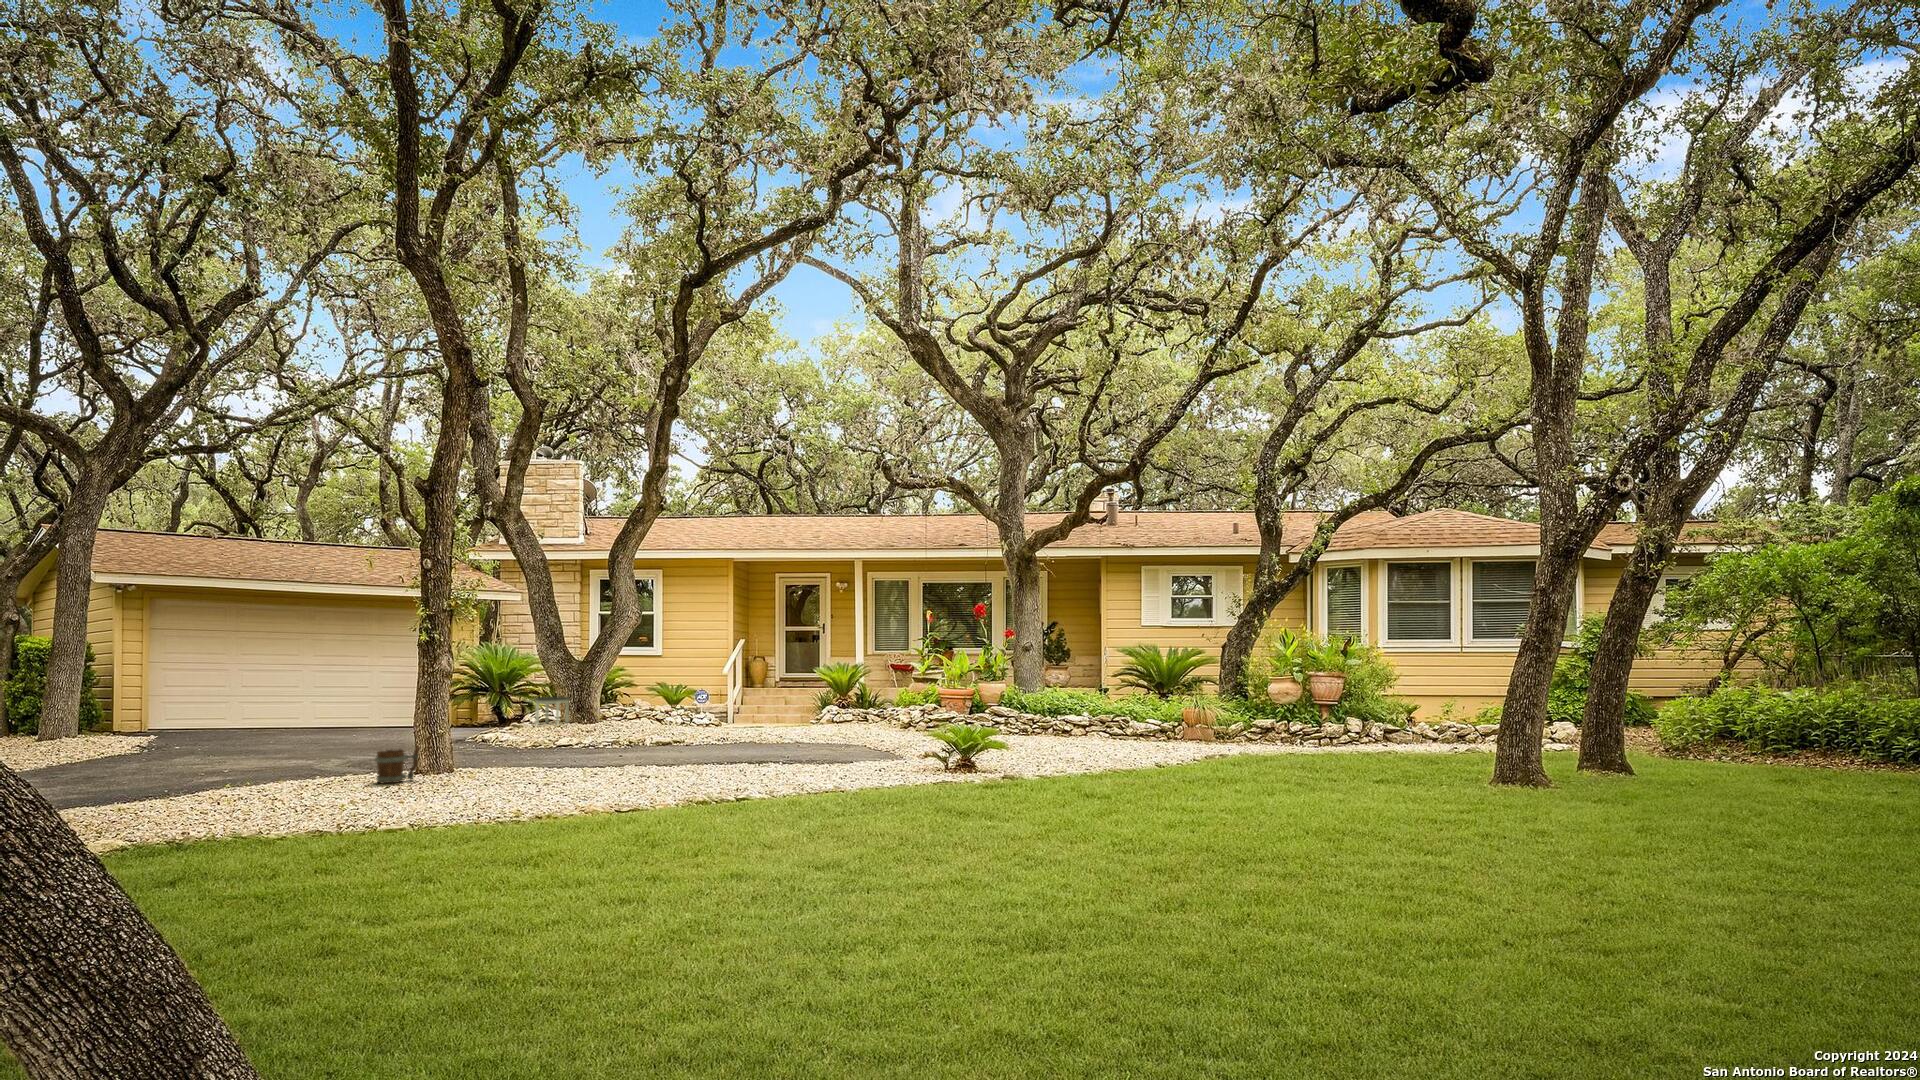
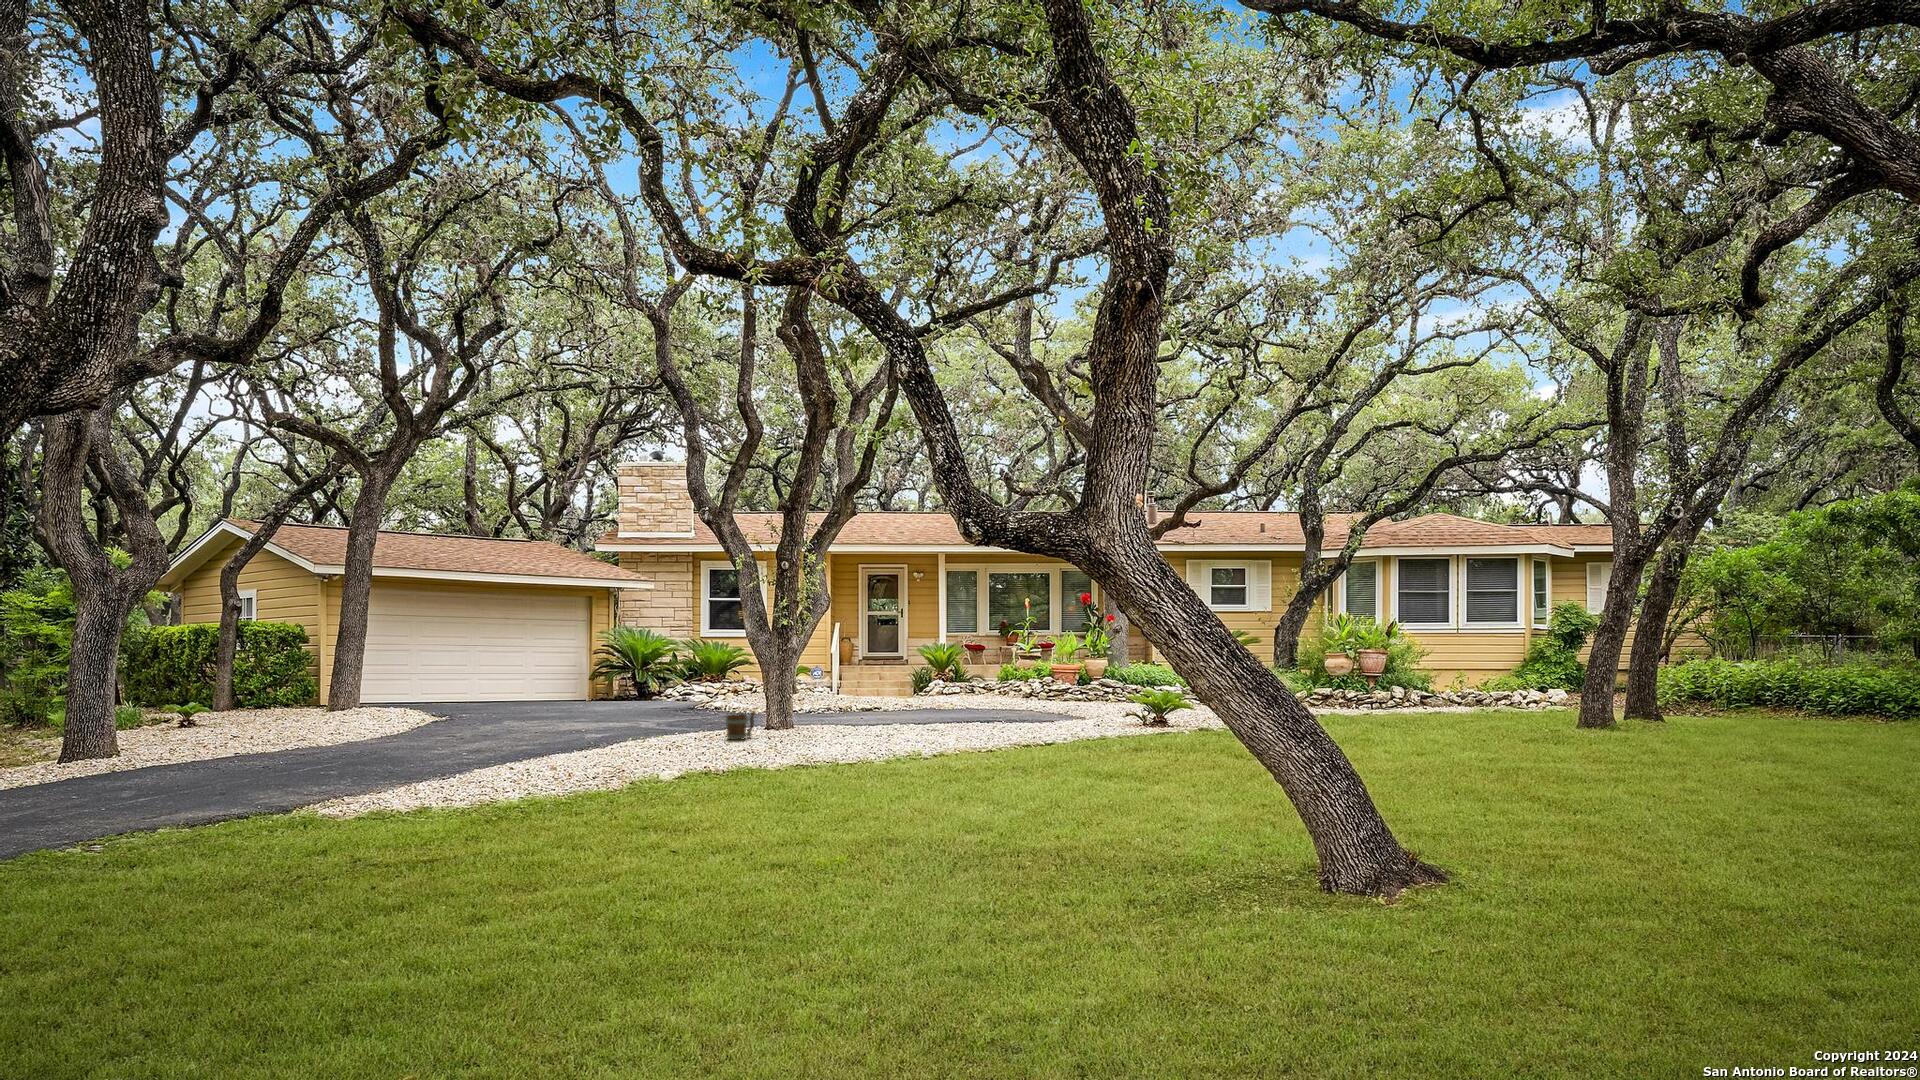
round table: present [535,697,570,725] -> none [724,672,754,696]

